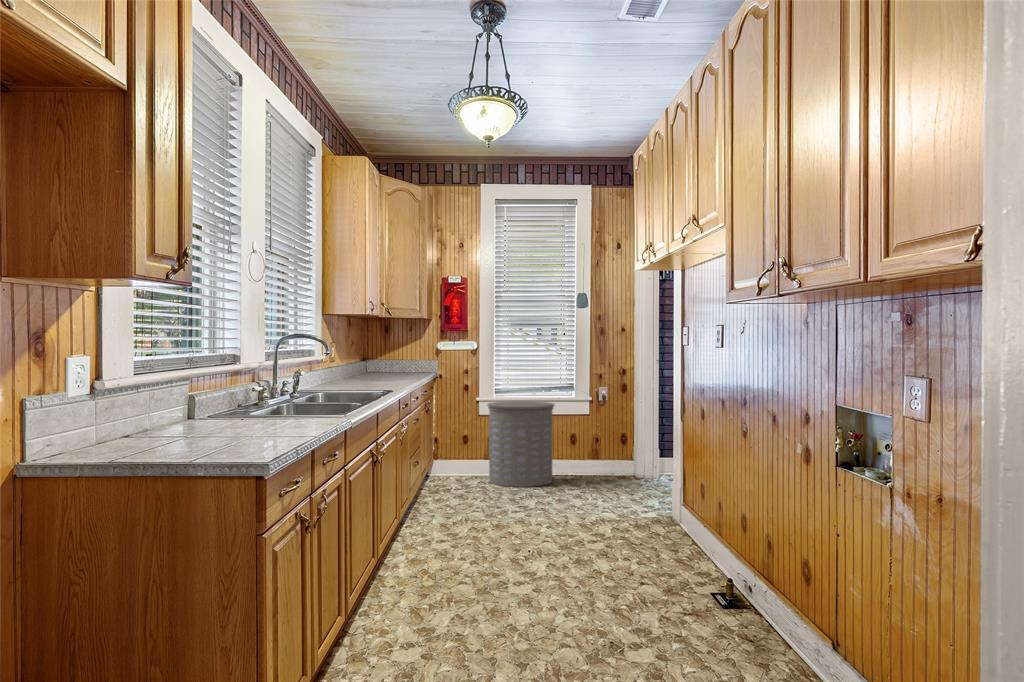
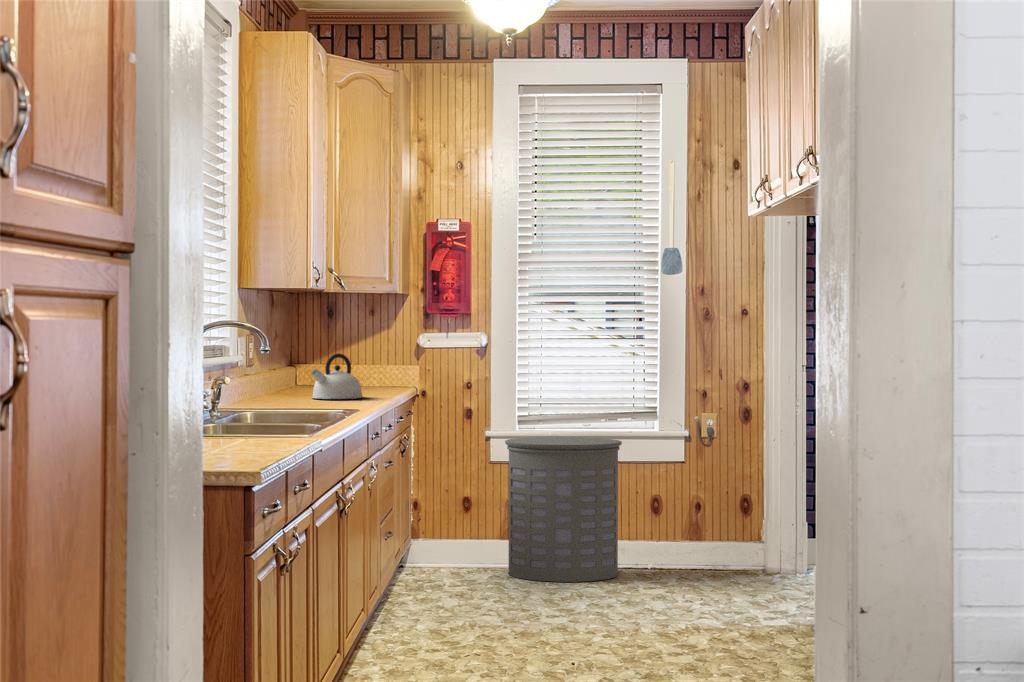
kettle: none [370,354,402,382] -> present [311,353,363,399]

